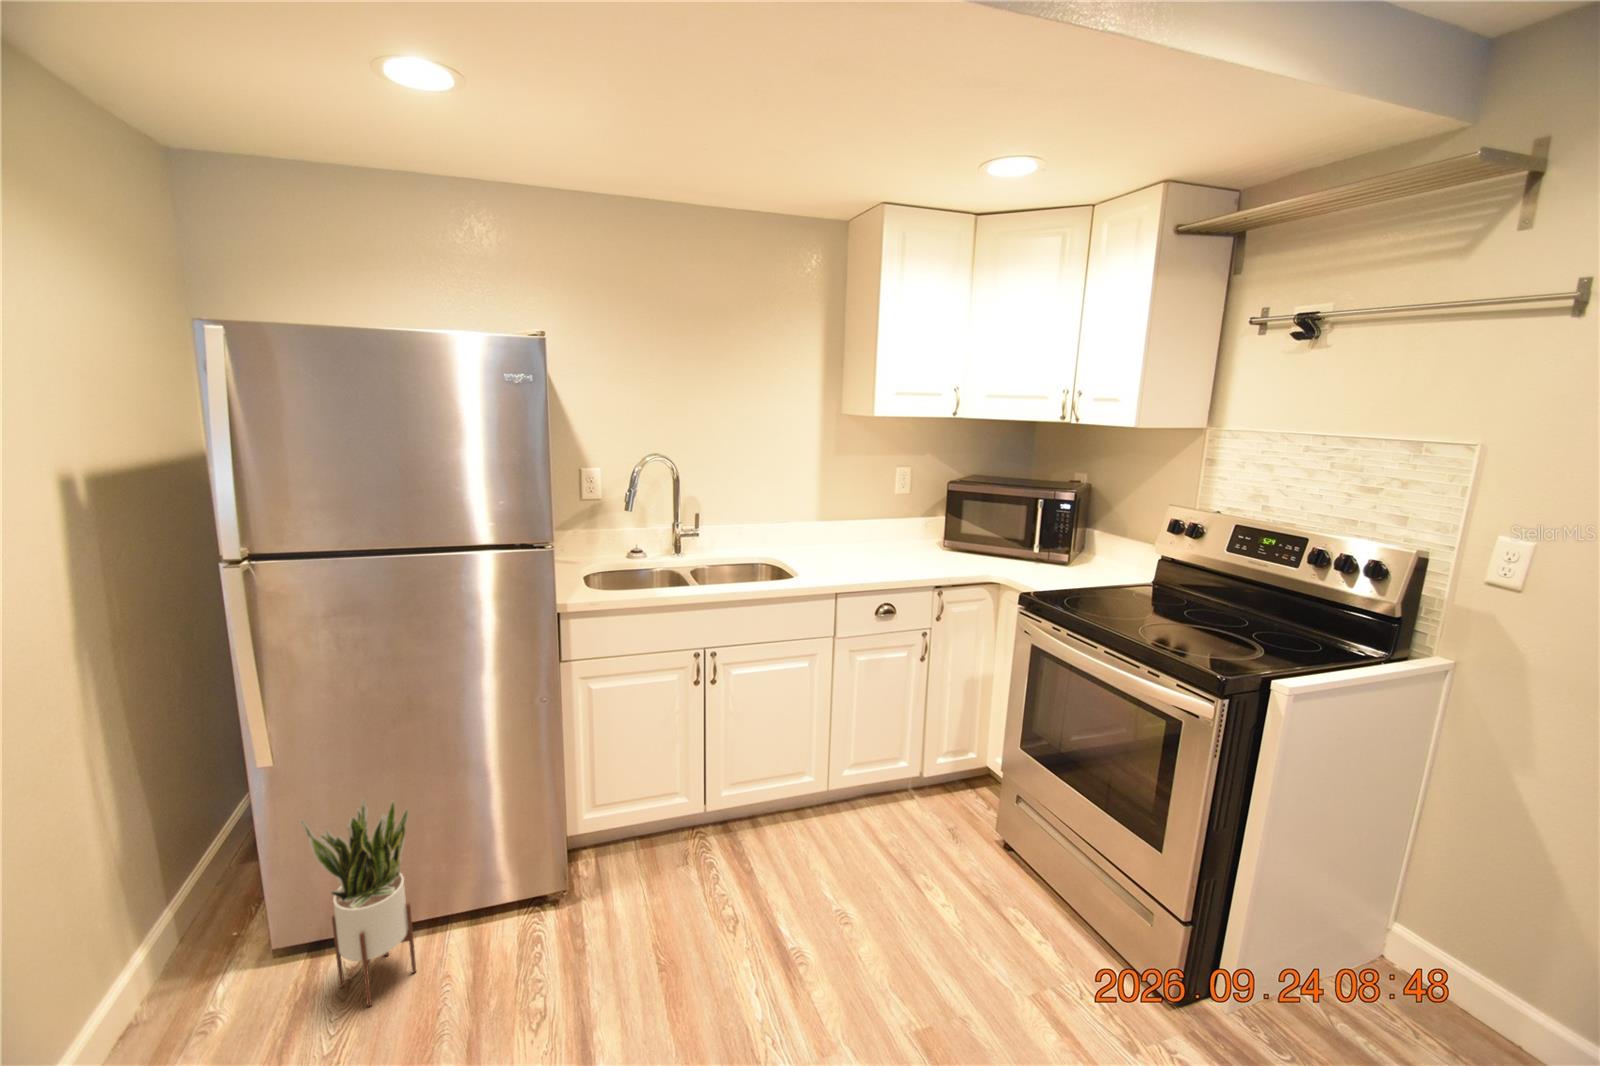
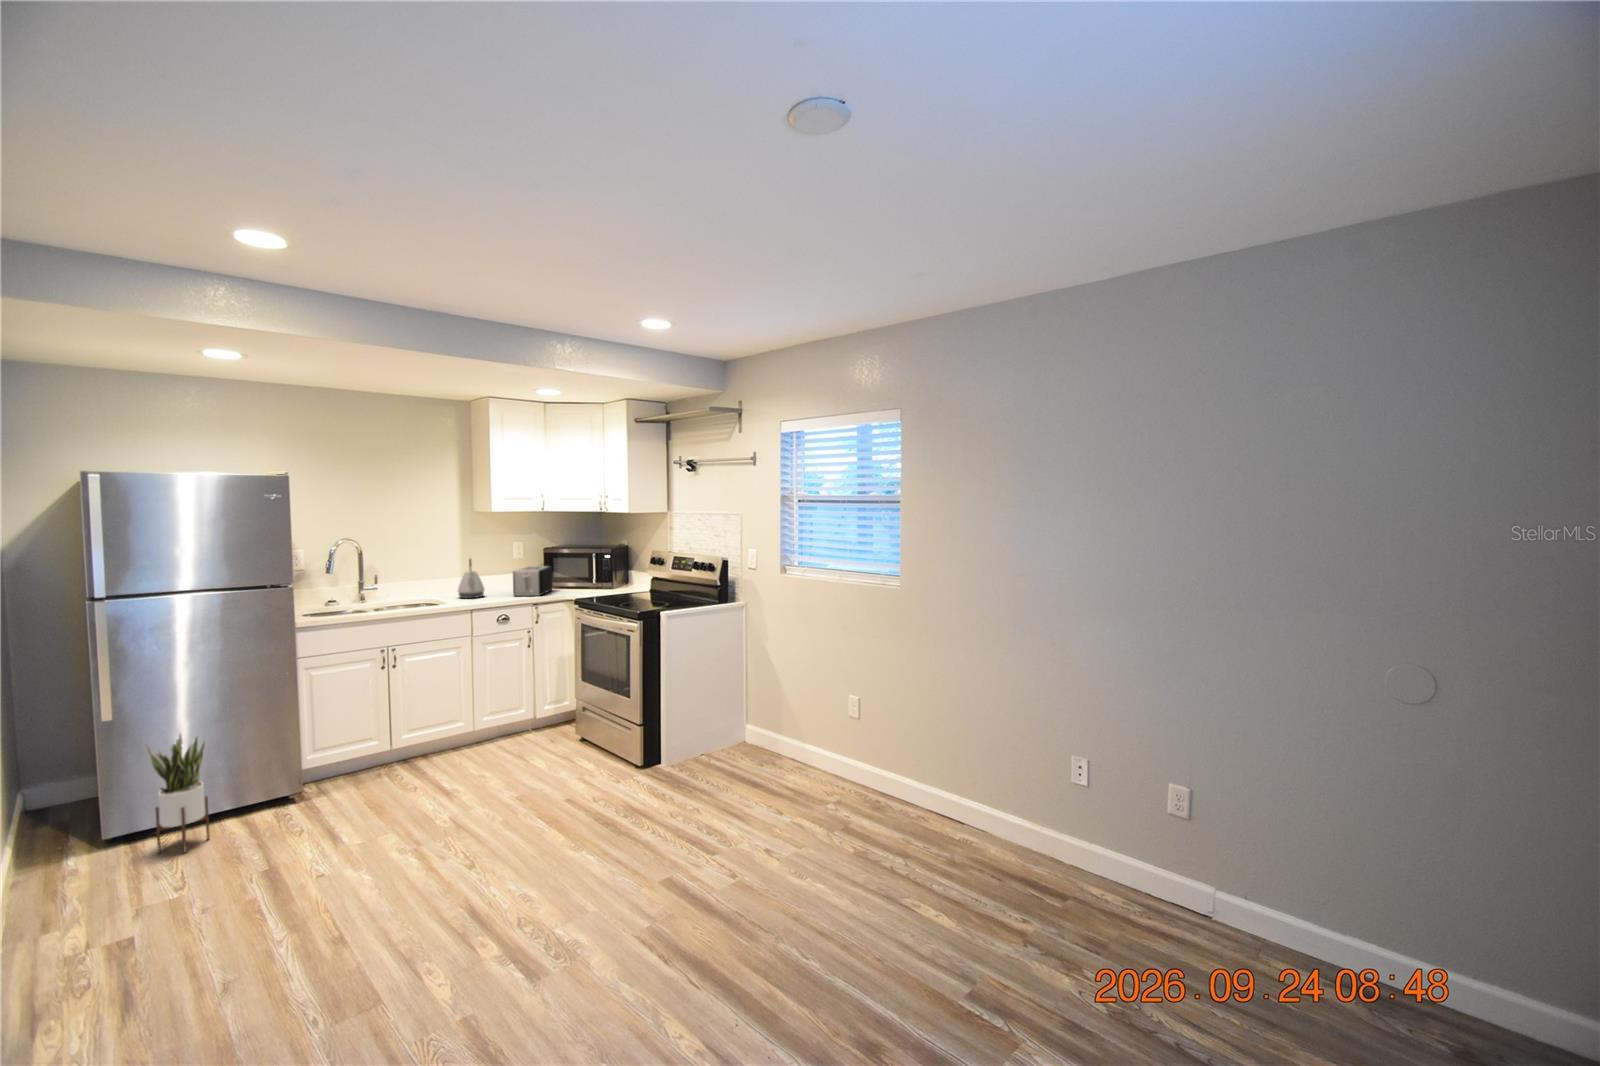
kettle: none [813,493,855,561] -> present [458,559,484,598]
toaster: none [900,511,962,568] -> present [513,566,553,596]

